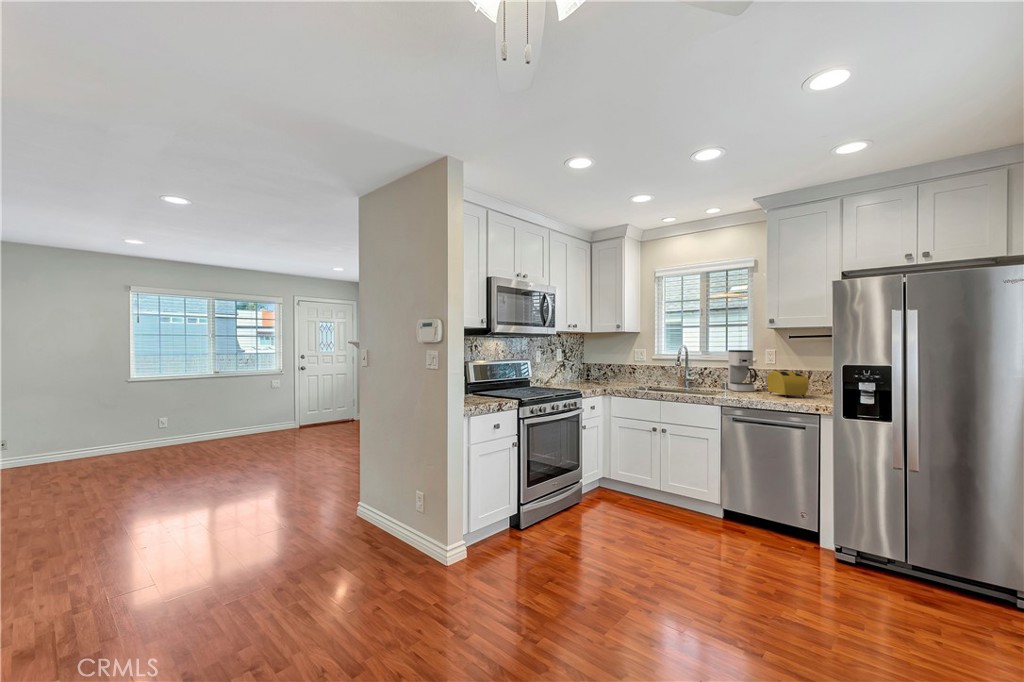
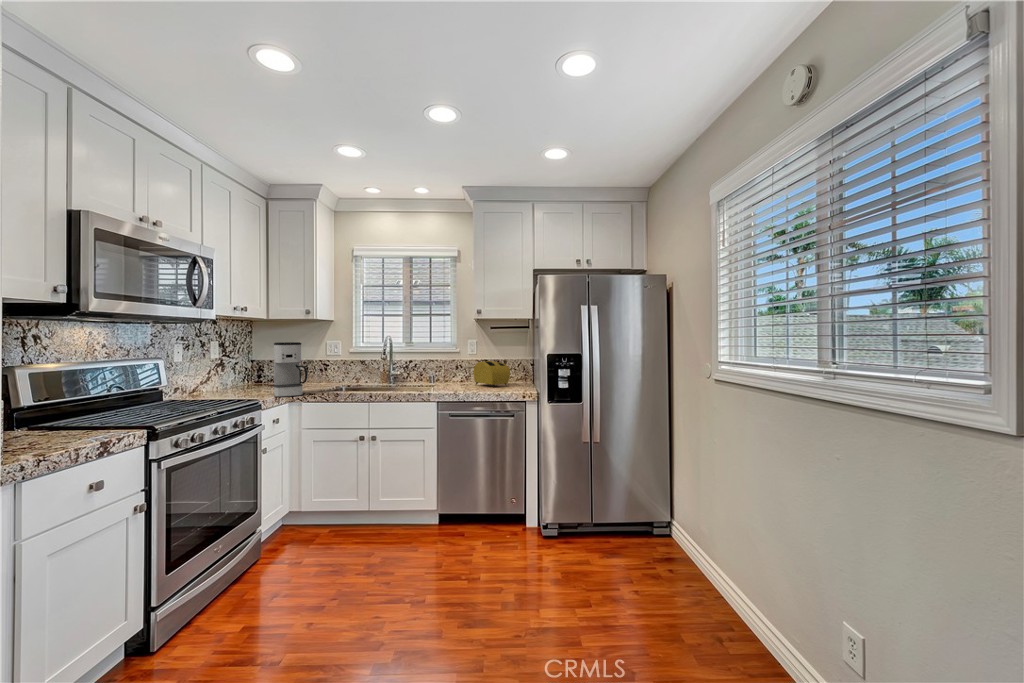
coffee maker: present [728,350,757,392] -> present [274,342,308,397]

